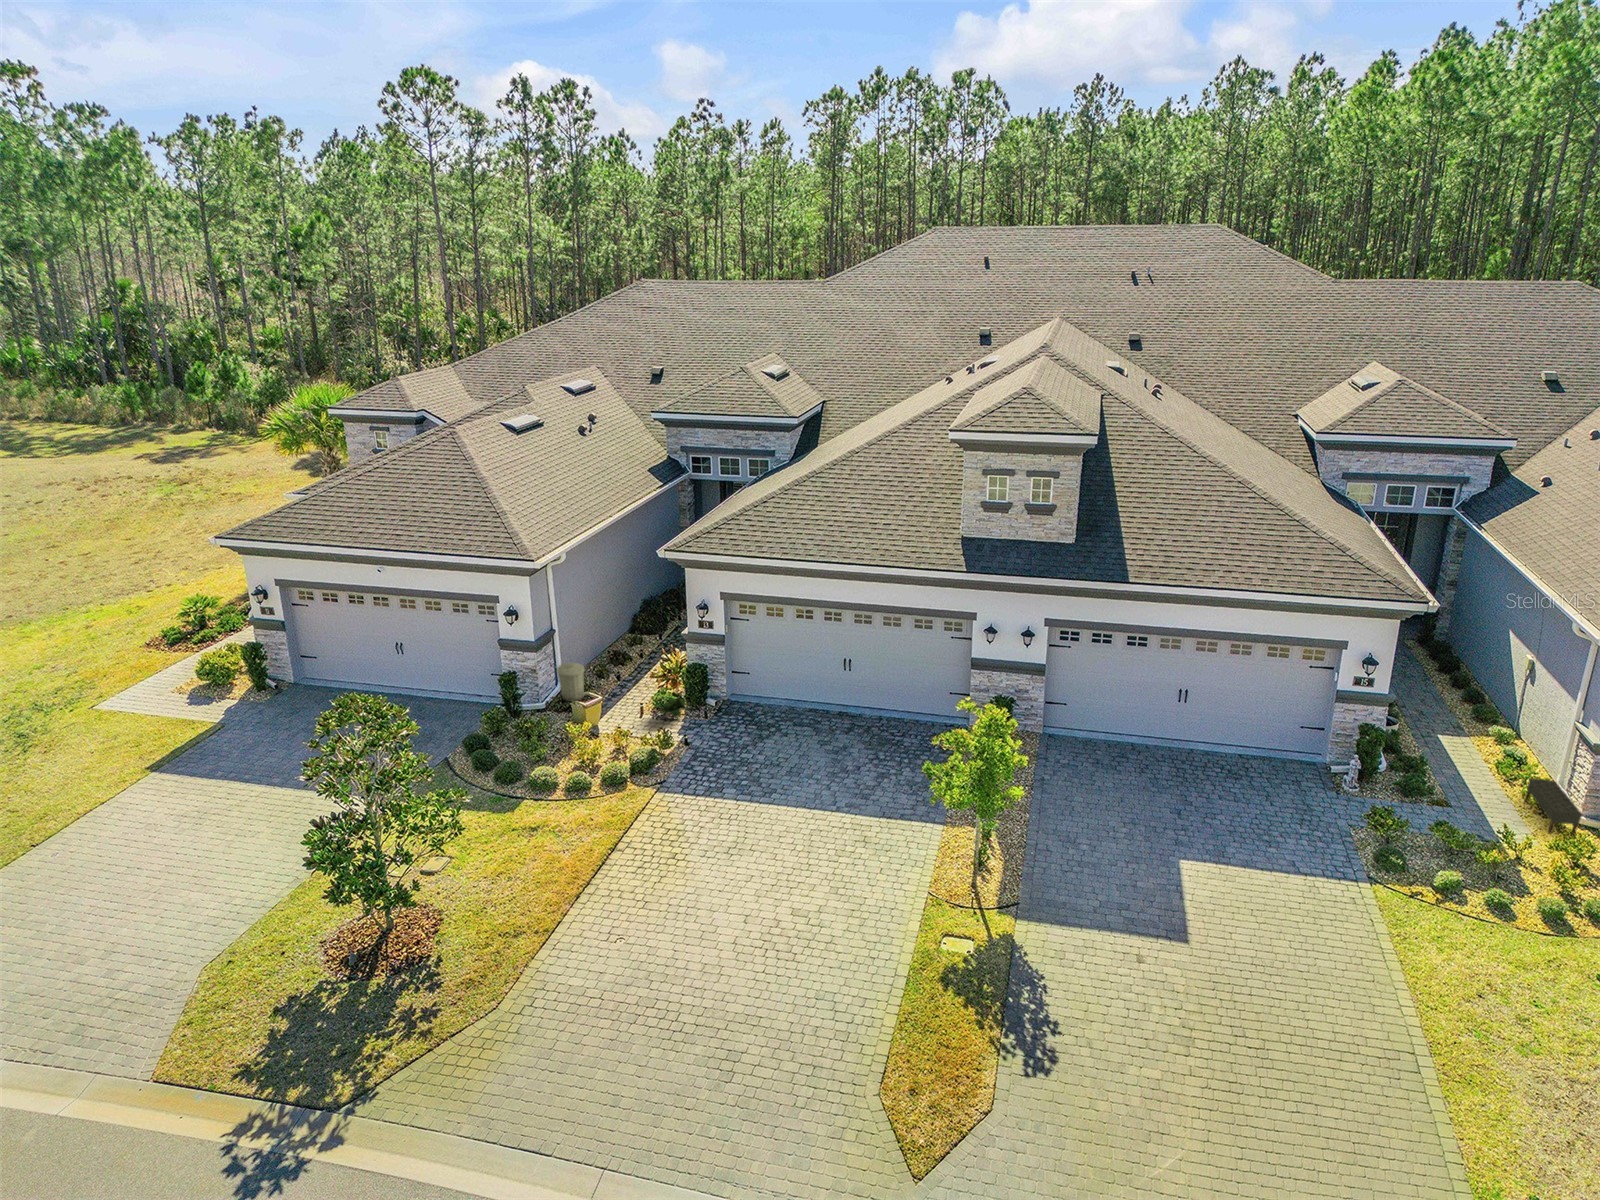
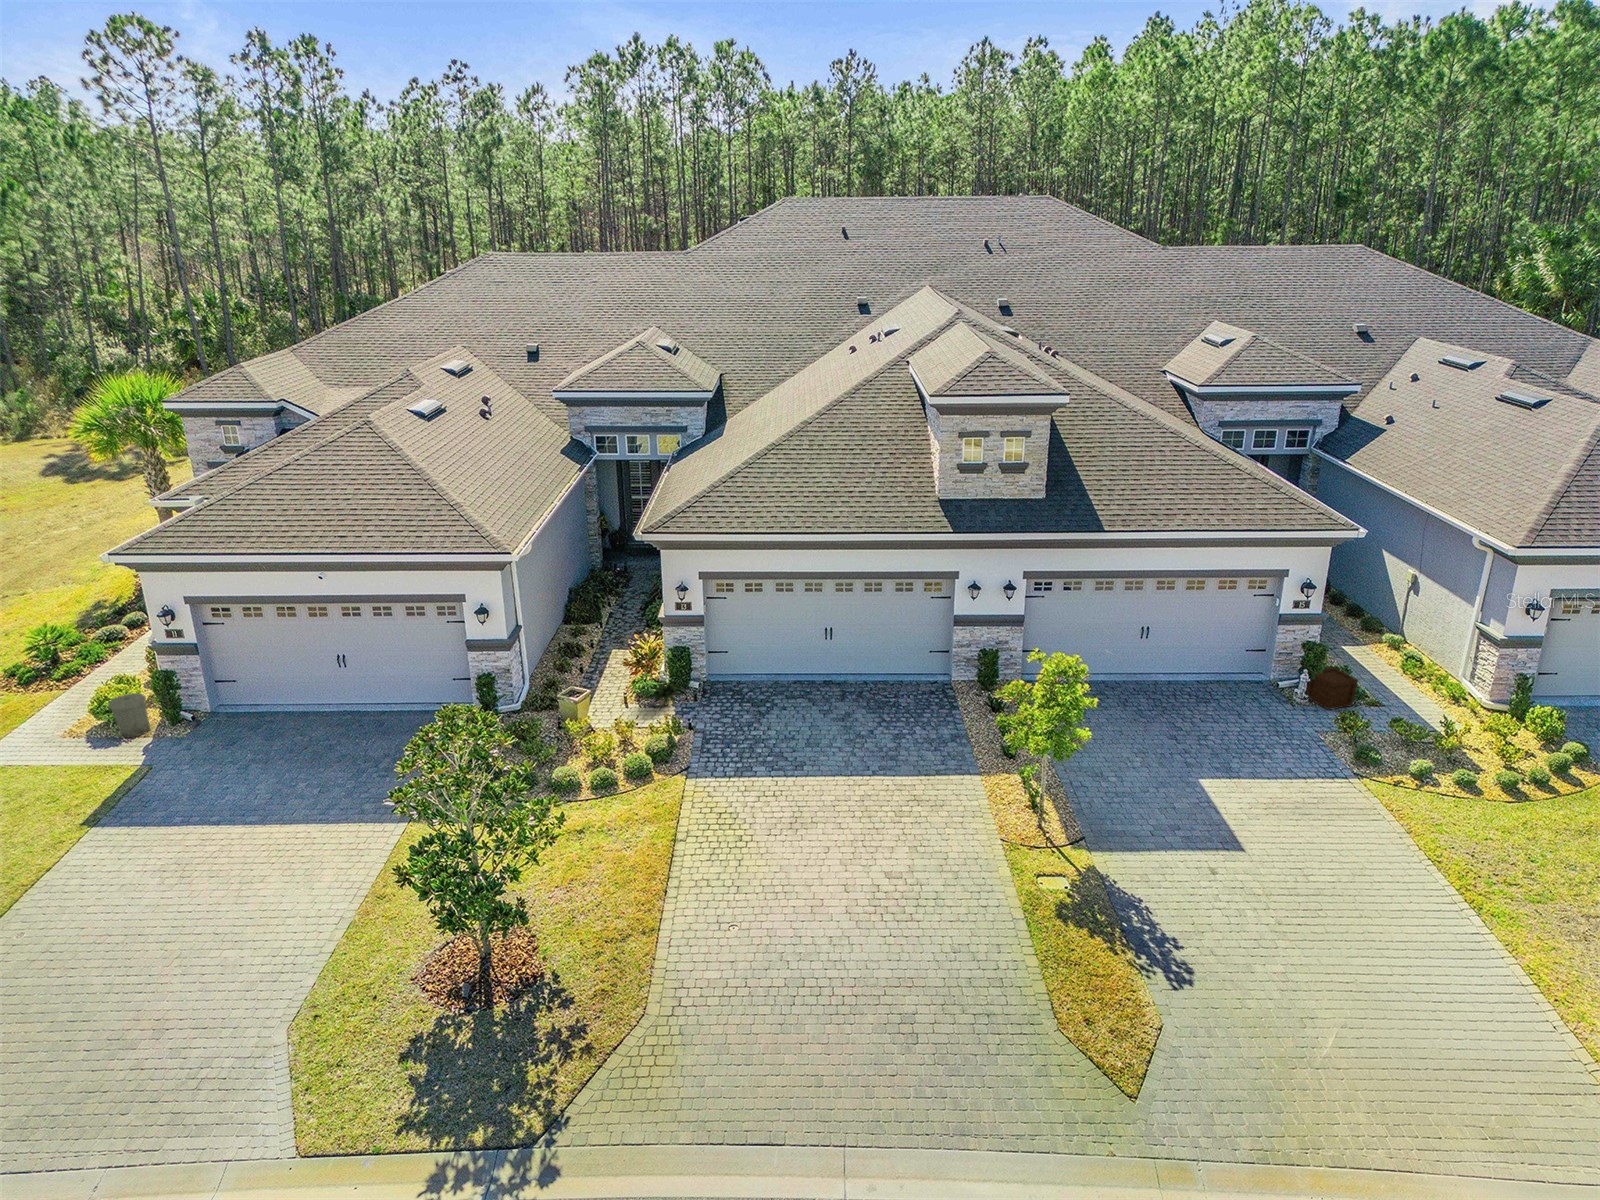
trash can: present [557,663,584,701] -> present [109,693,150,738]
wooden crate: none [1359,758,1418,805] -> present [1307,667,1358,710]
bench: present [1525,779,1582,836] -> none [1432,673,1491,717]

